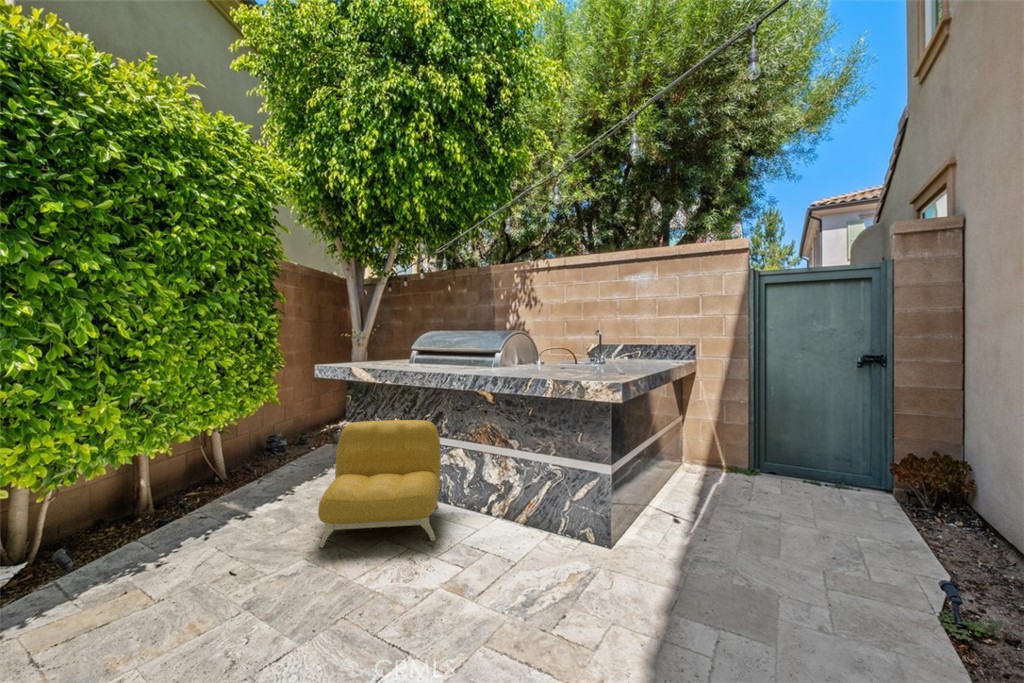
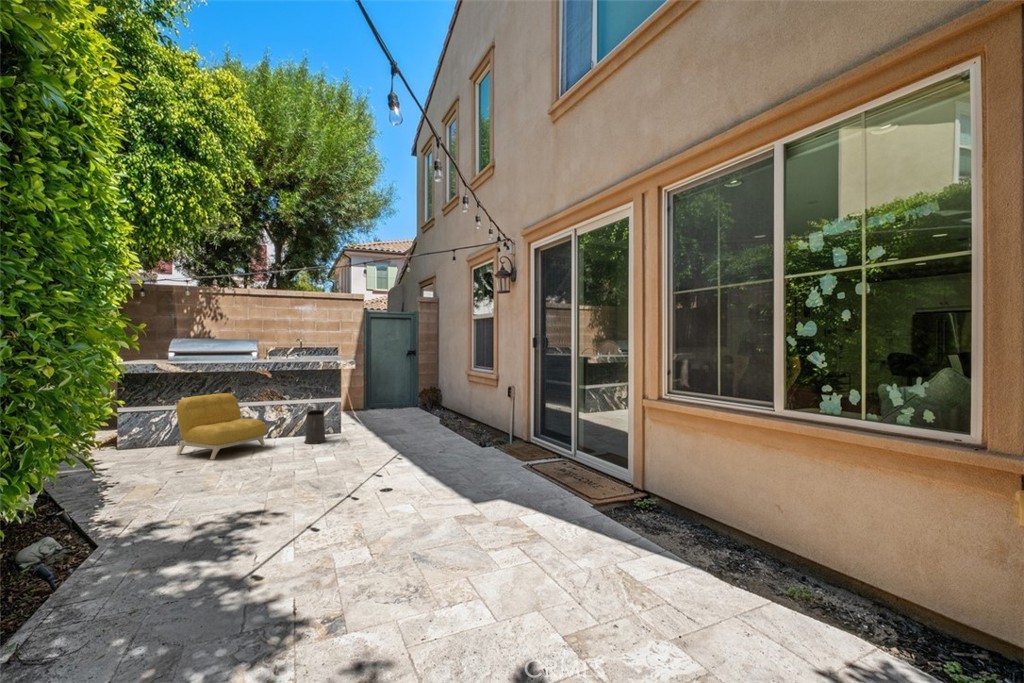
watering can: none [481,472,560,579] -> present [305,403,326,444]

